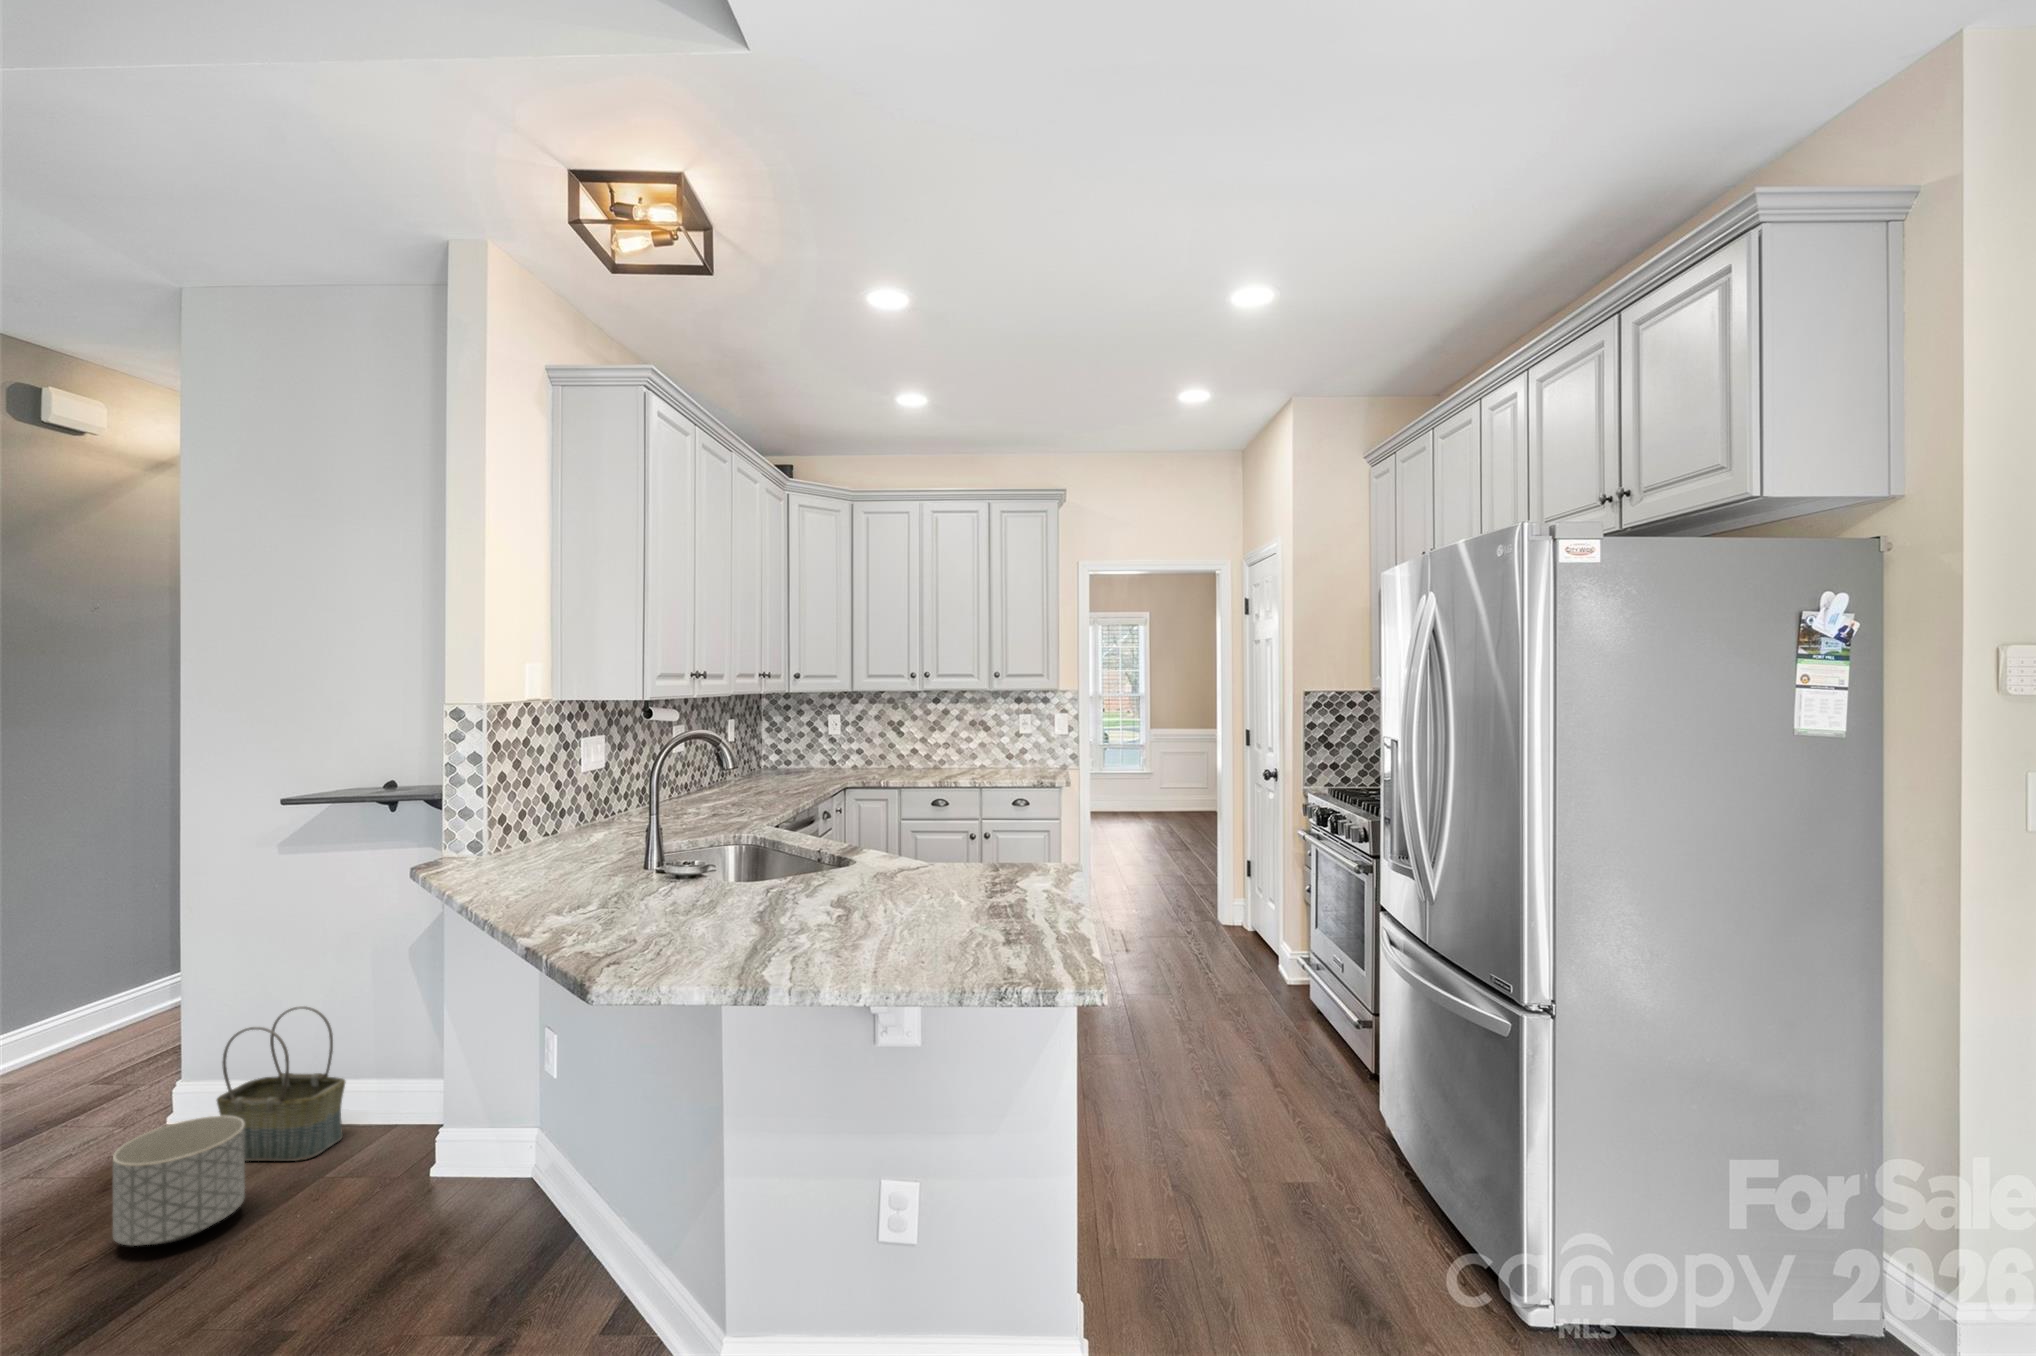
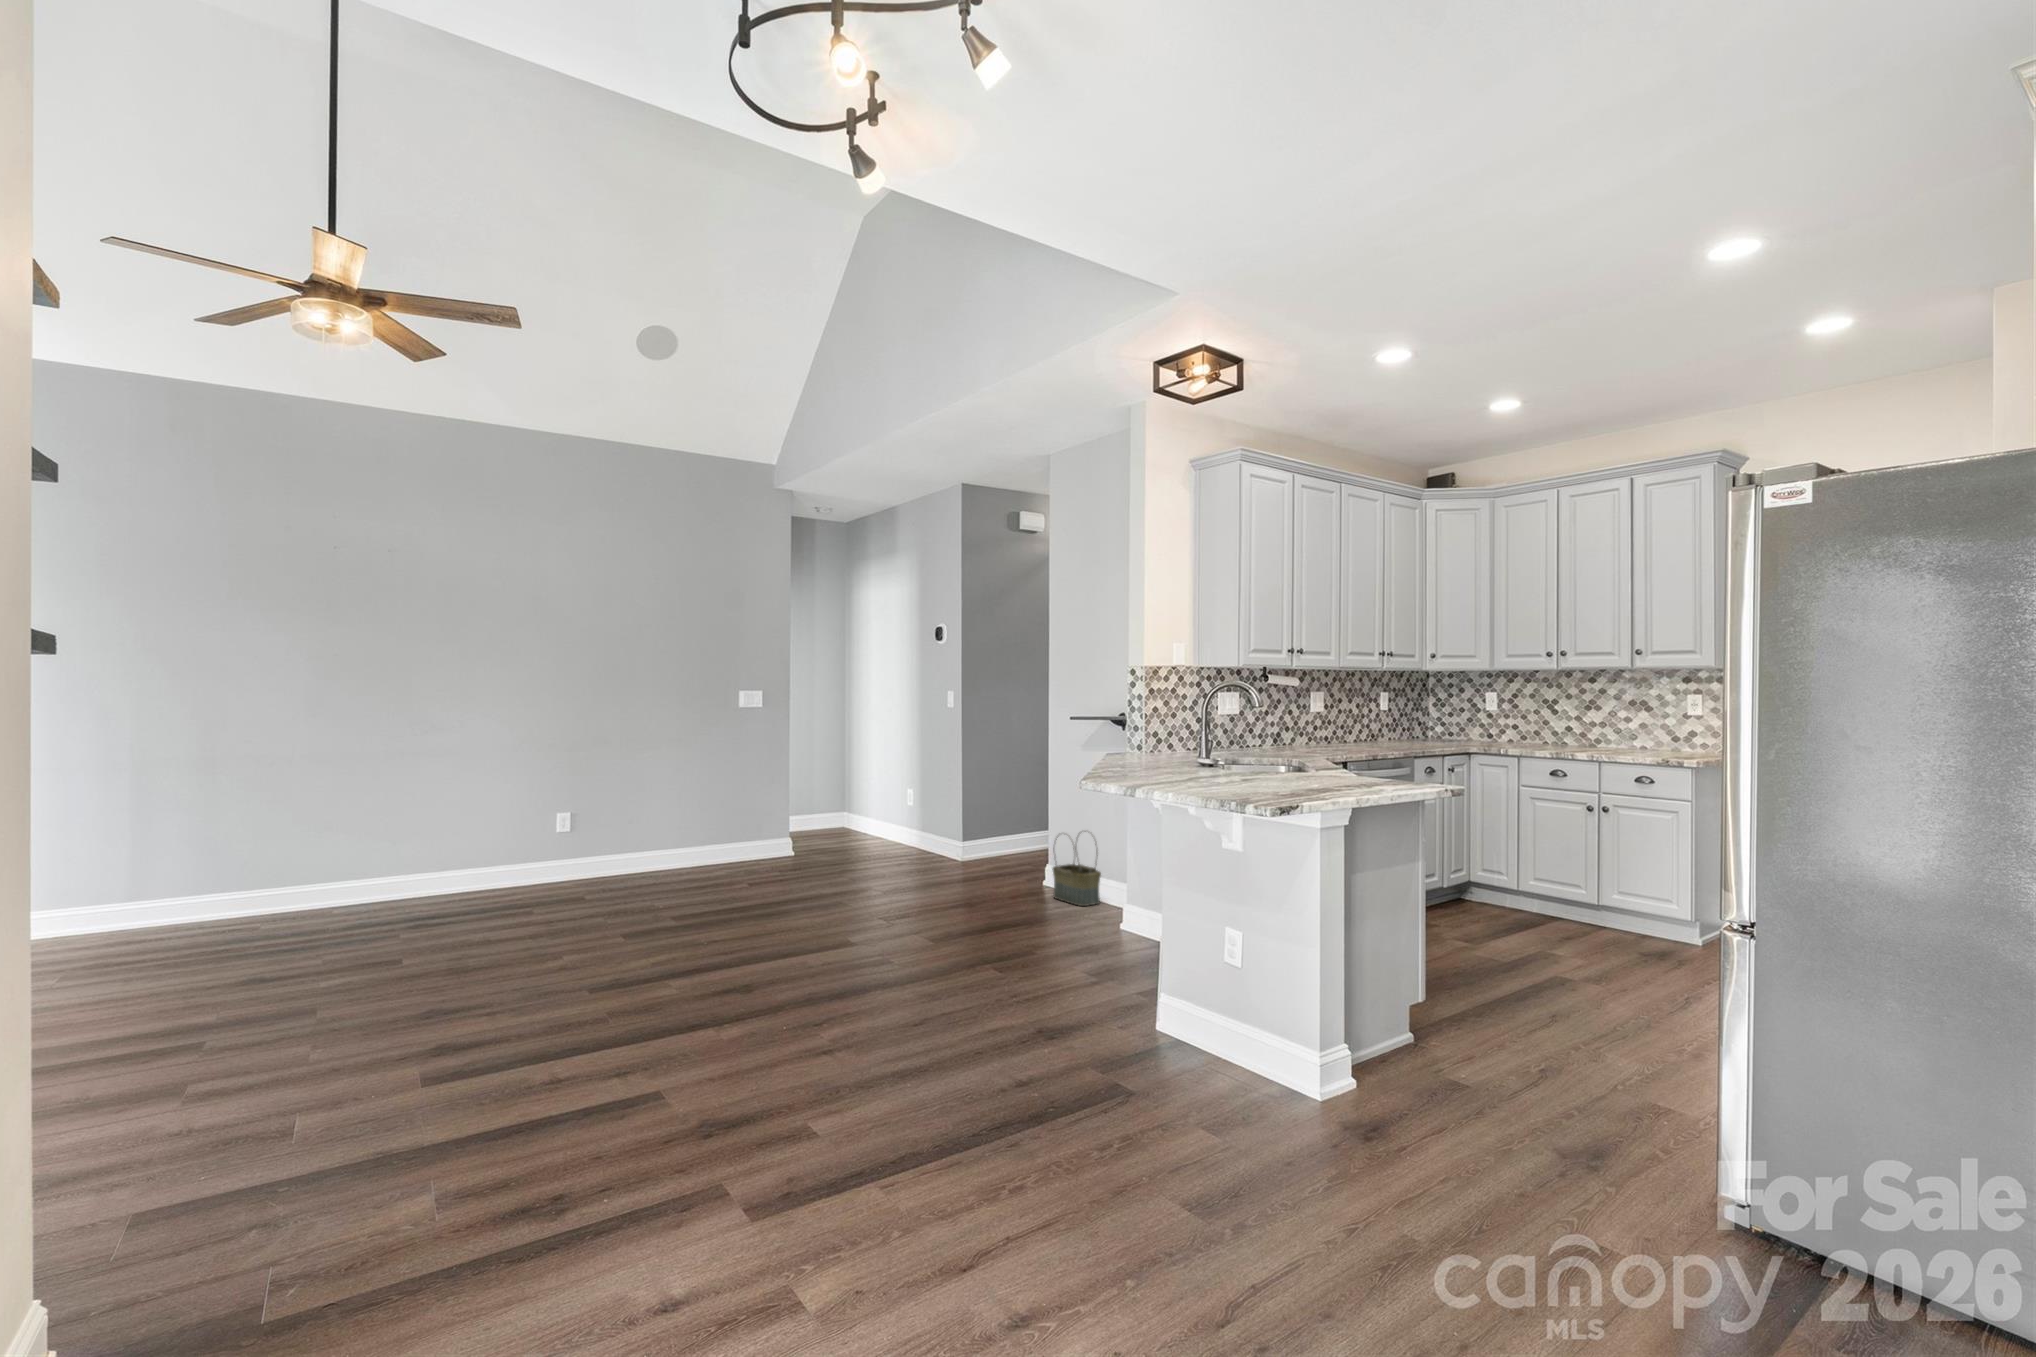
planter: present [113,1116,245,1246] -> none [1005,866,1051,916]

